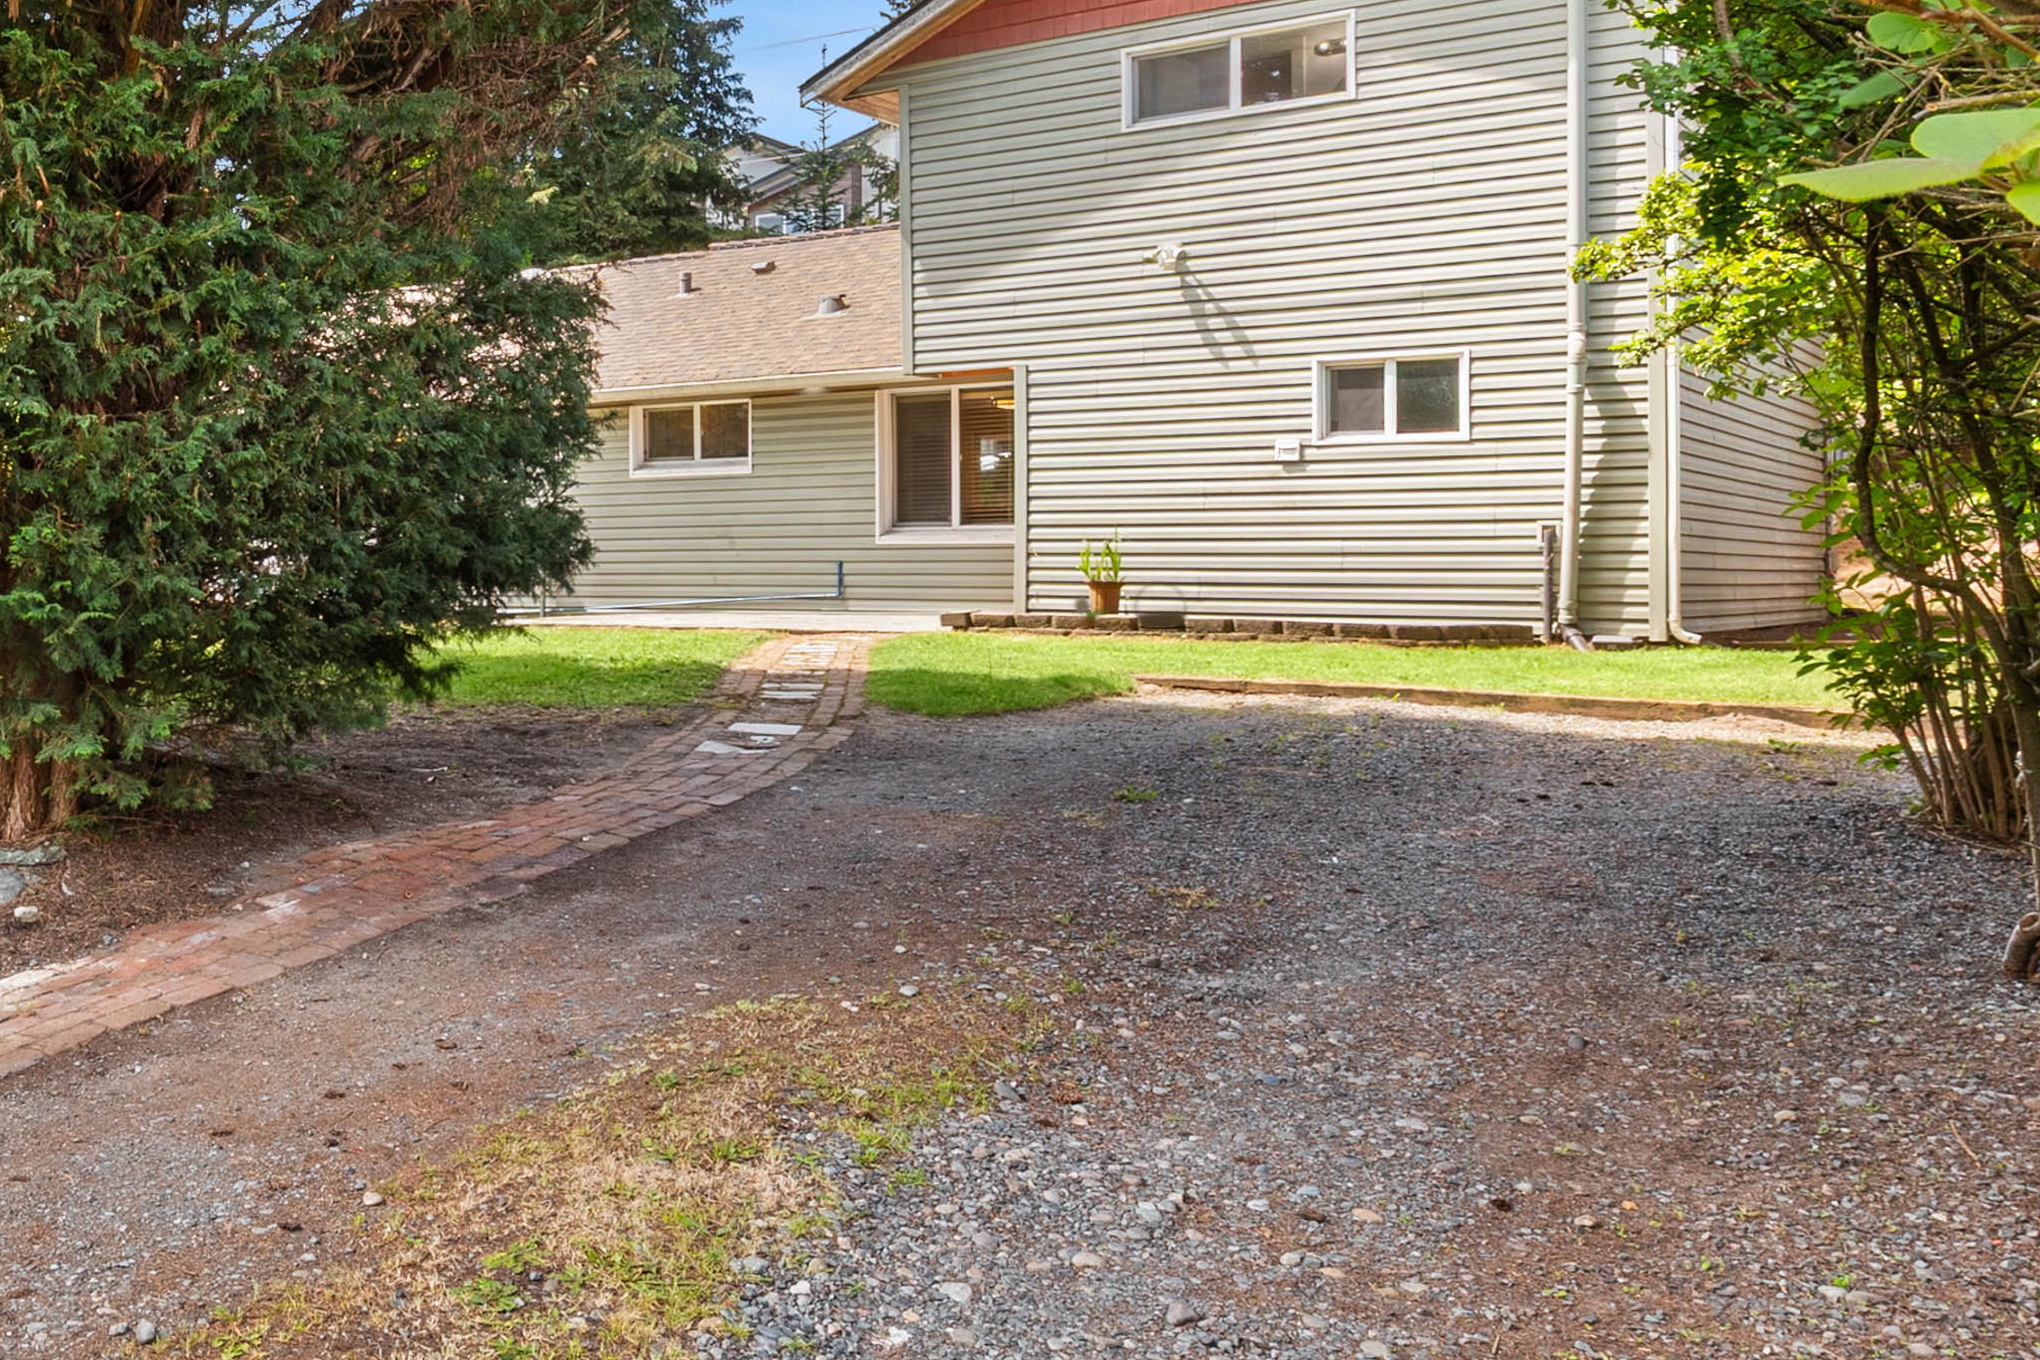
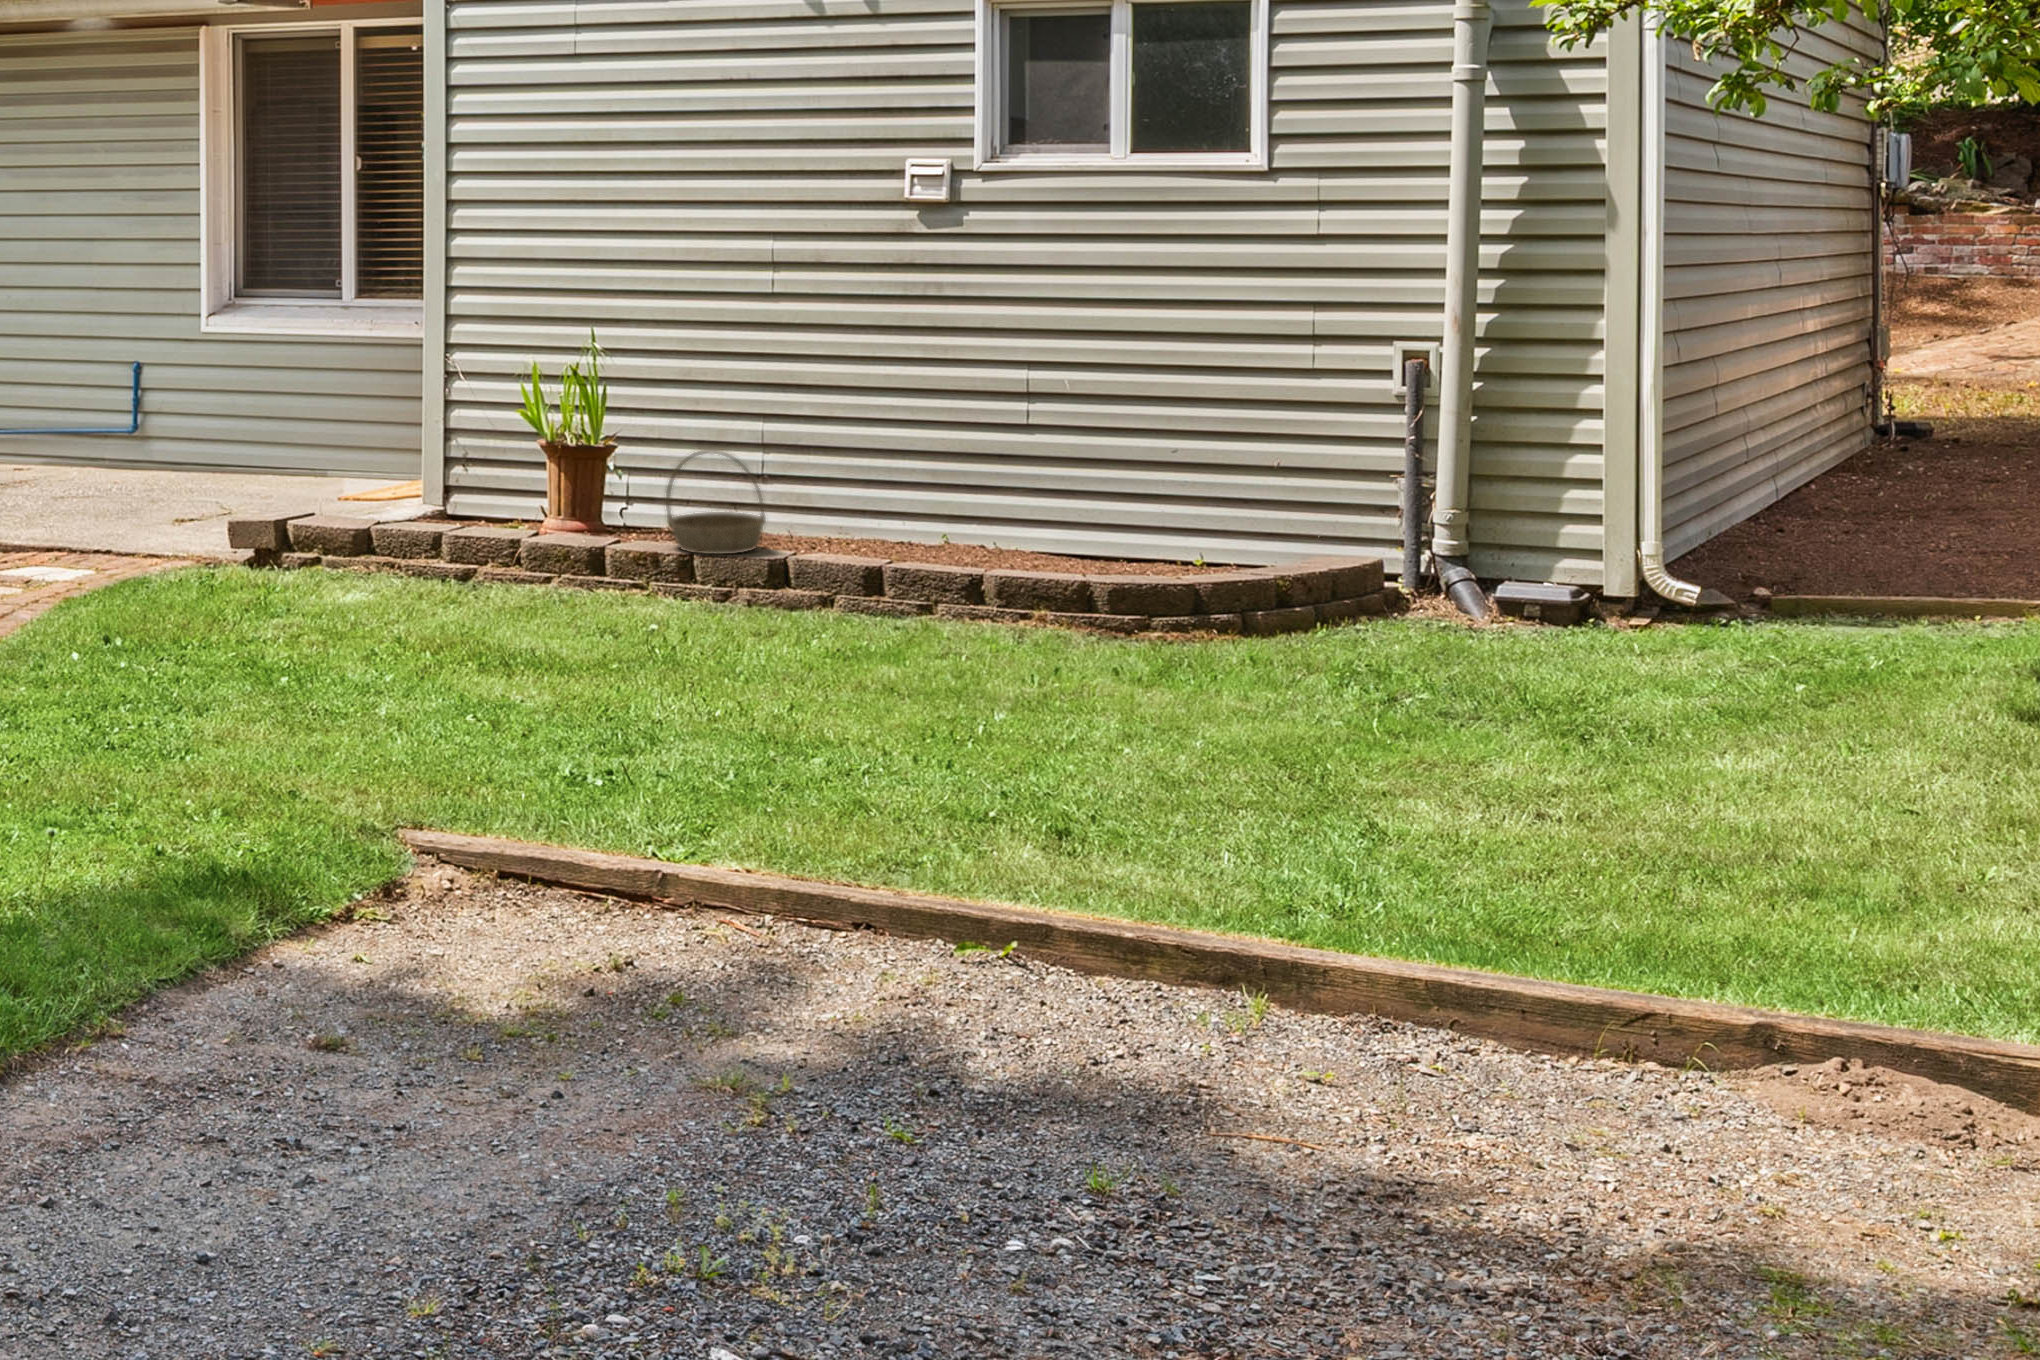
decorative plant: present [1075,598,1104,627] -> none [547,477,621,547]

